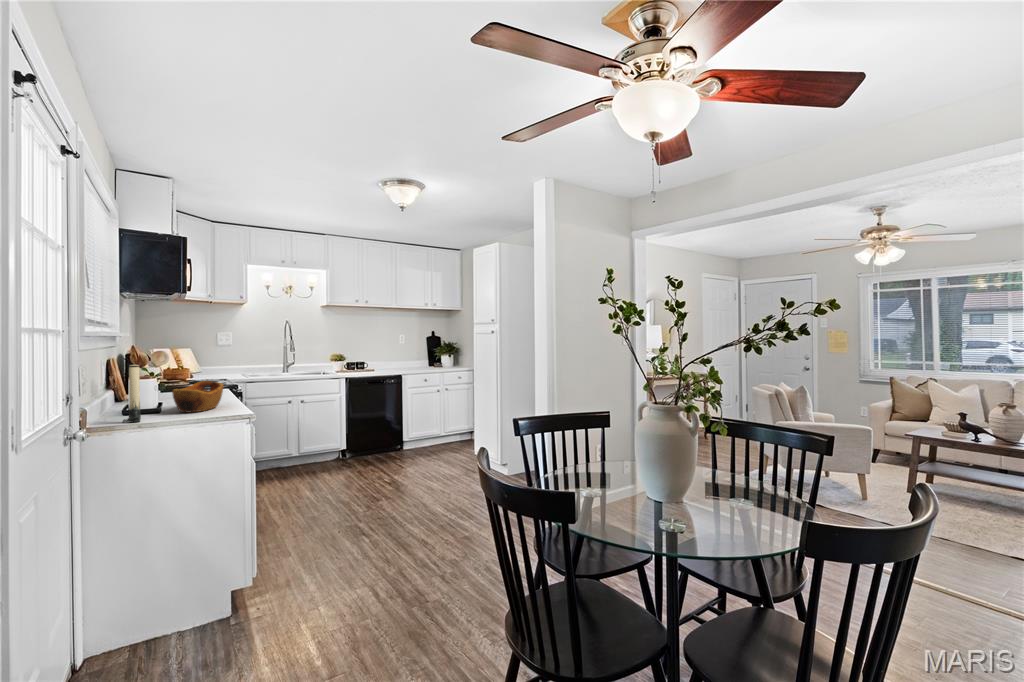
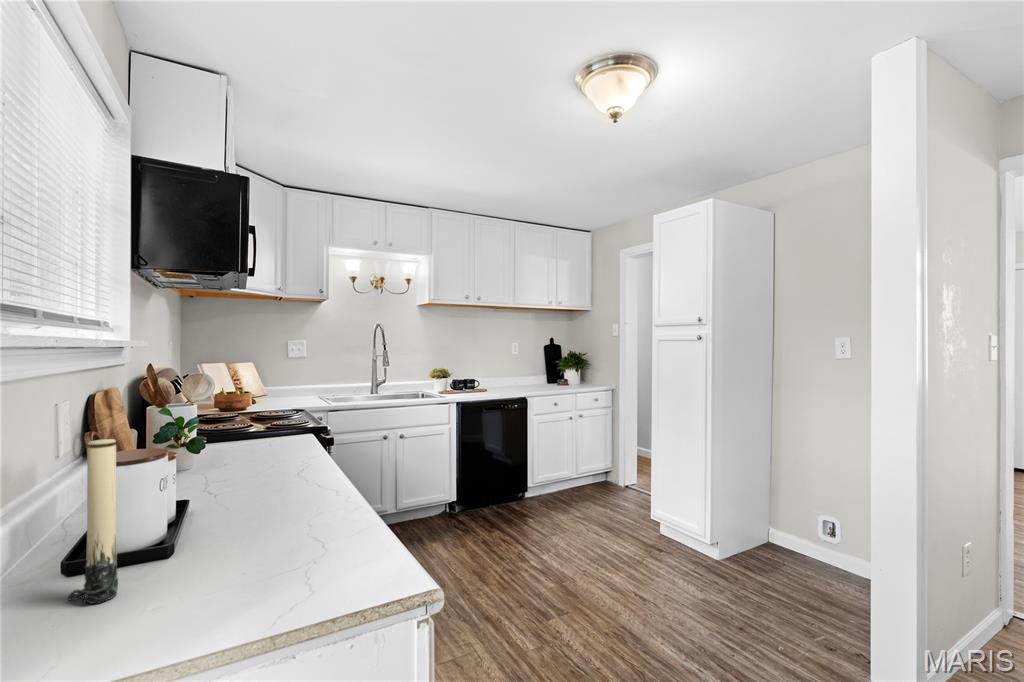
wooden bowl: present [172,381,224,413] -> none [210,446,318,538]

